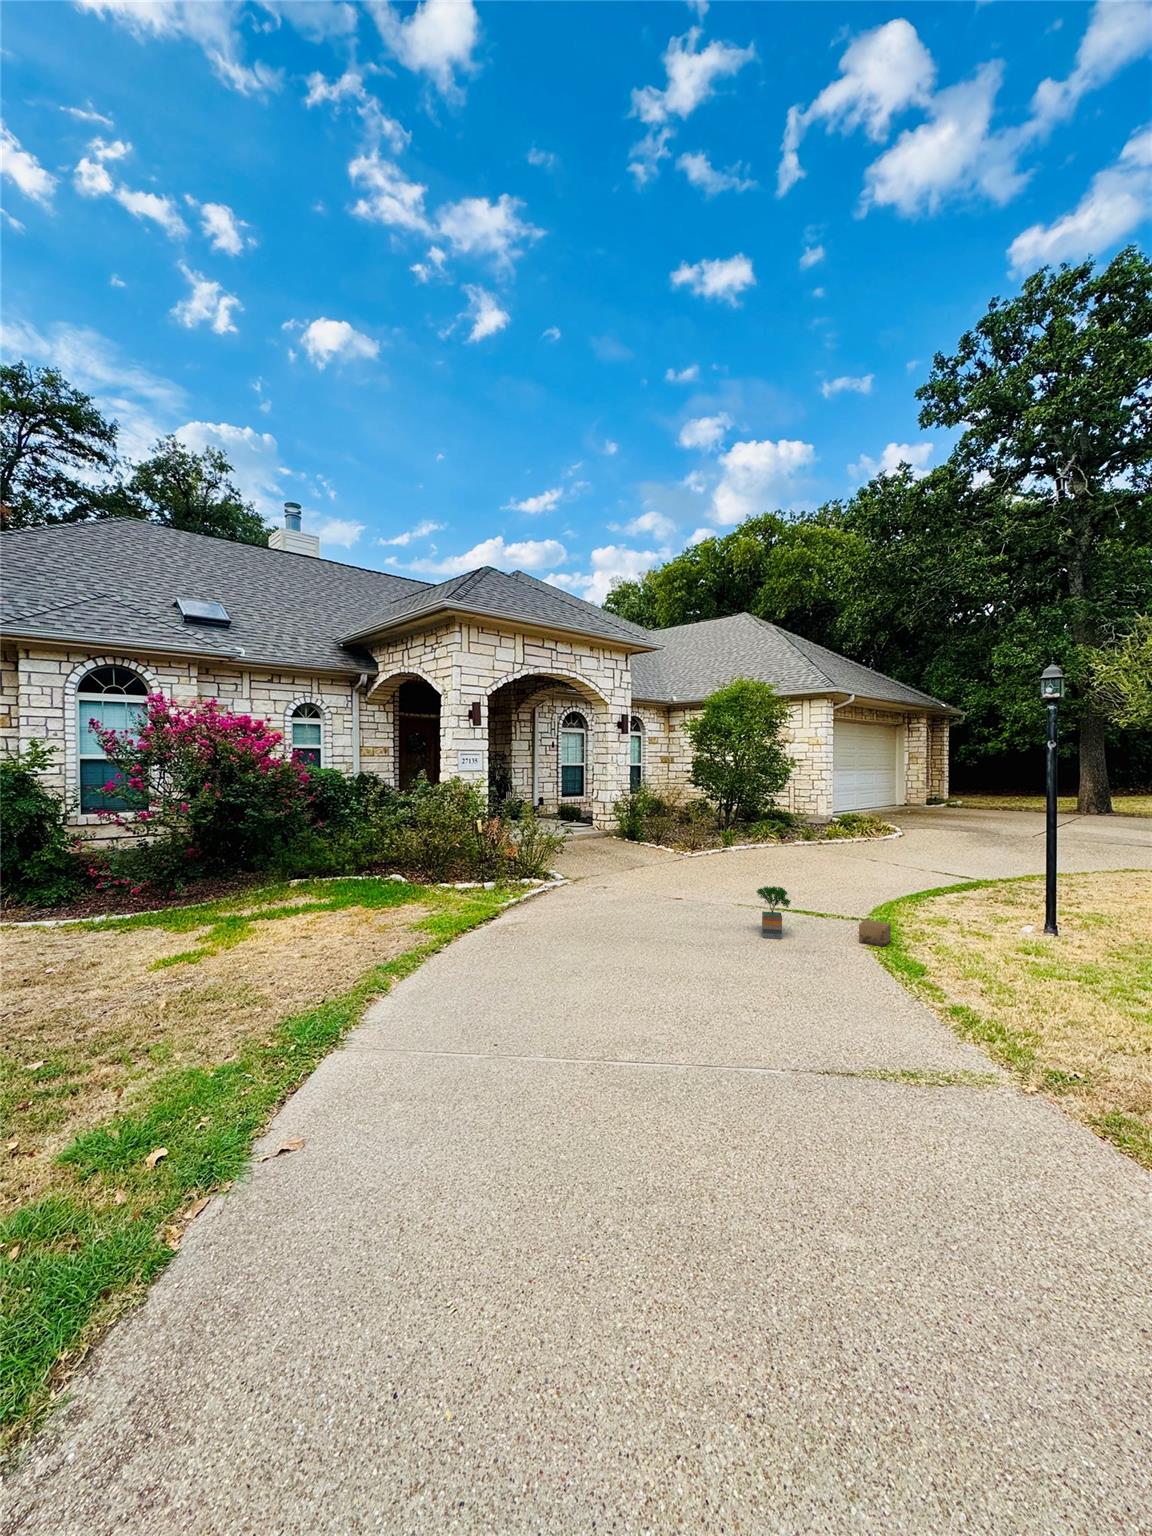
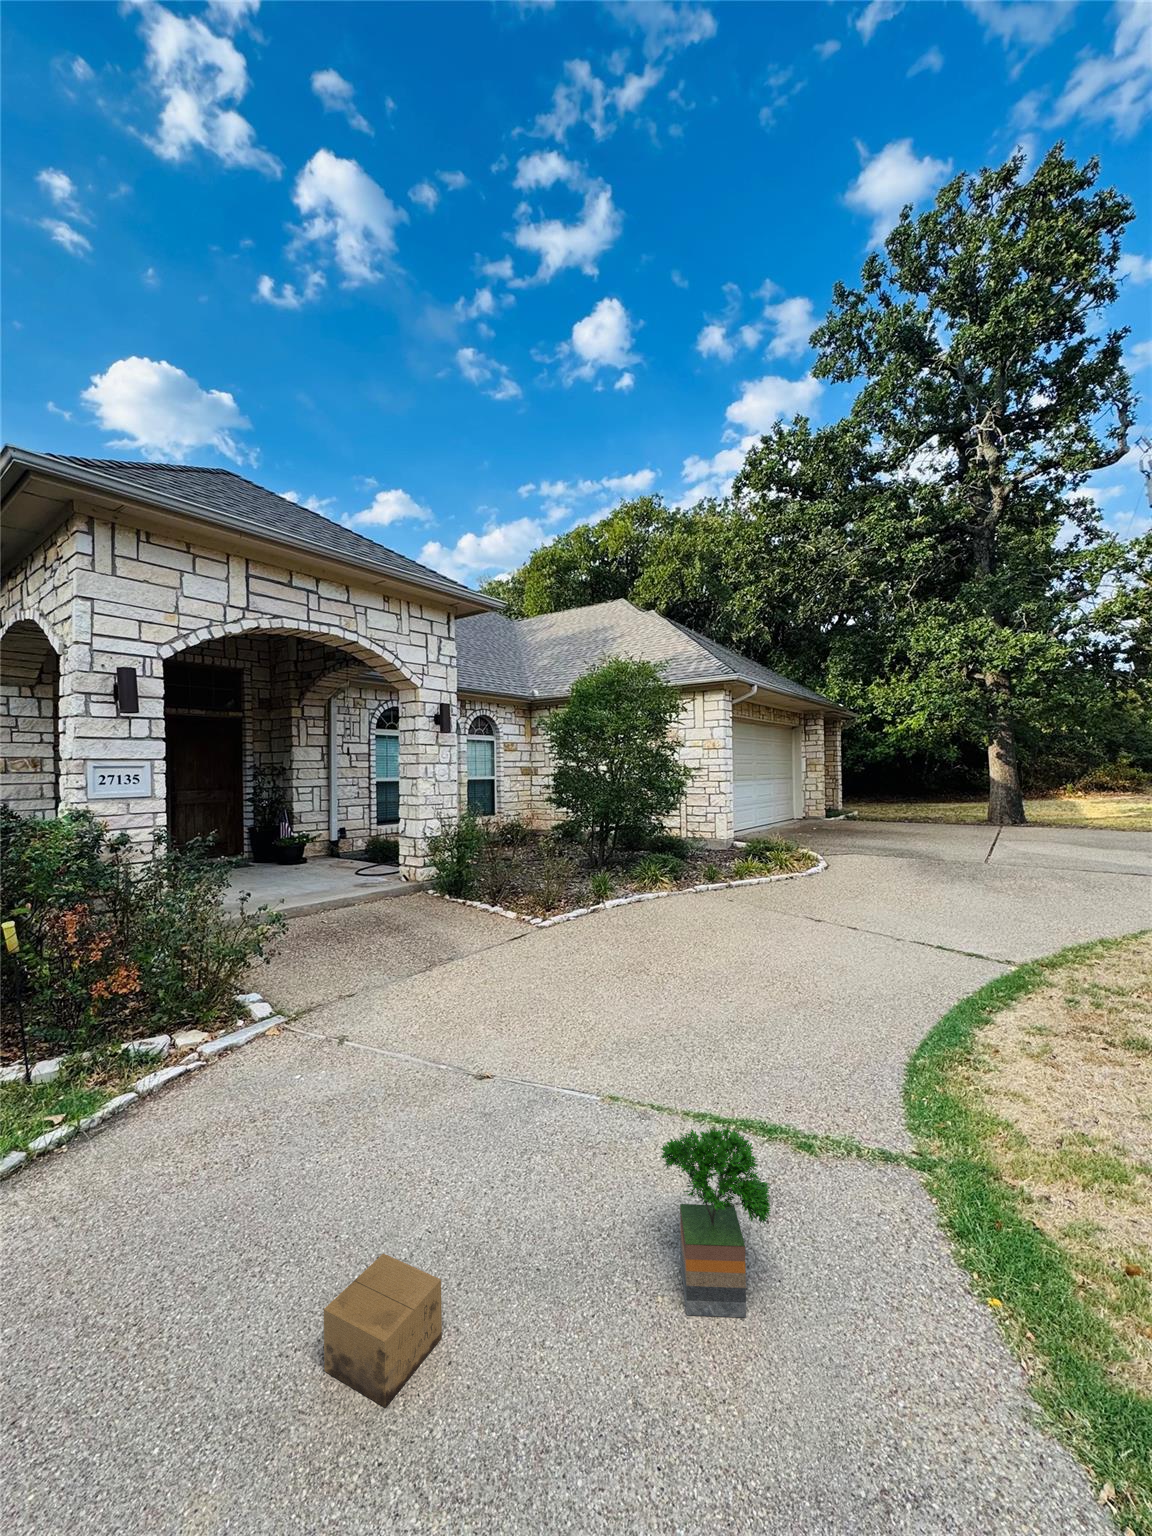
cardboard box: present [859,920,891,947] -> present [324,1253,442,1408]

